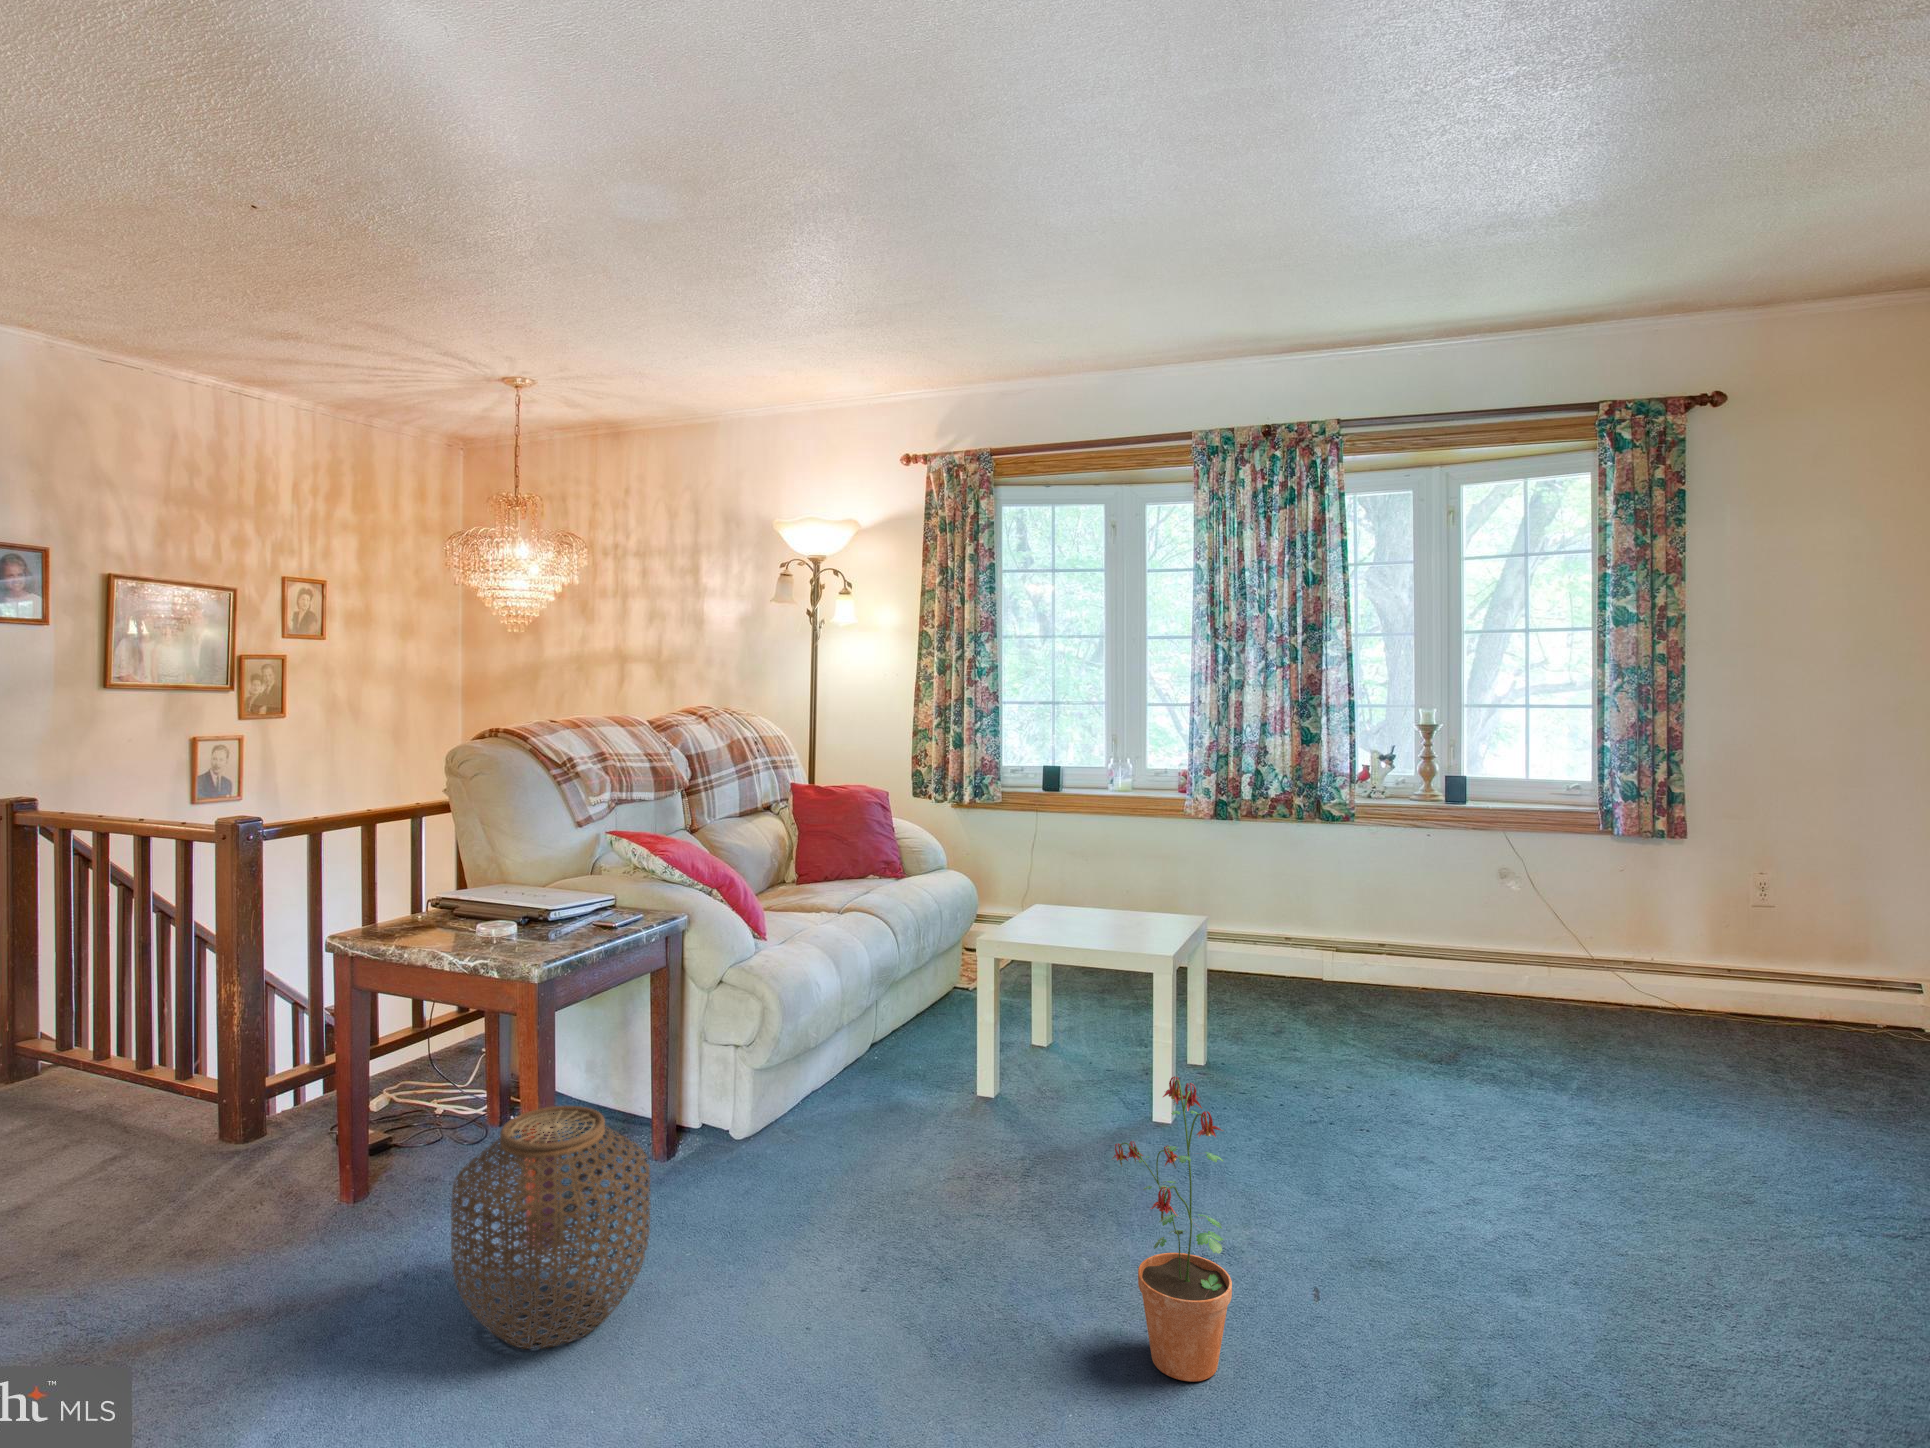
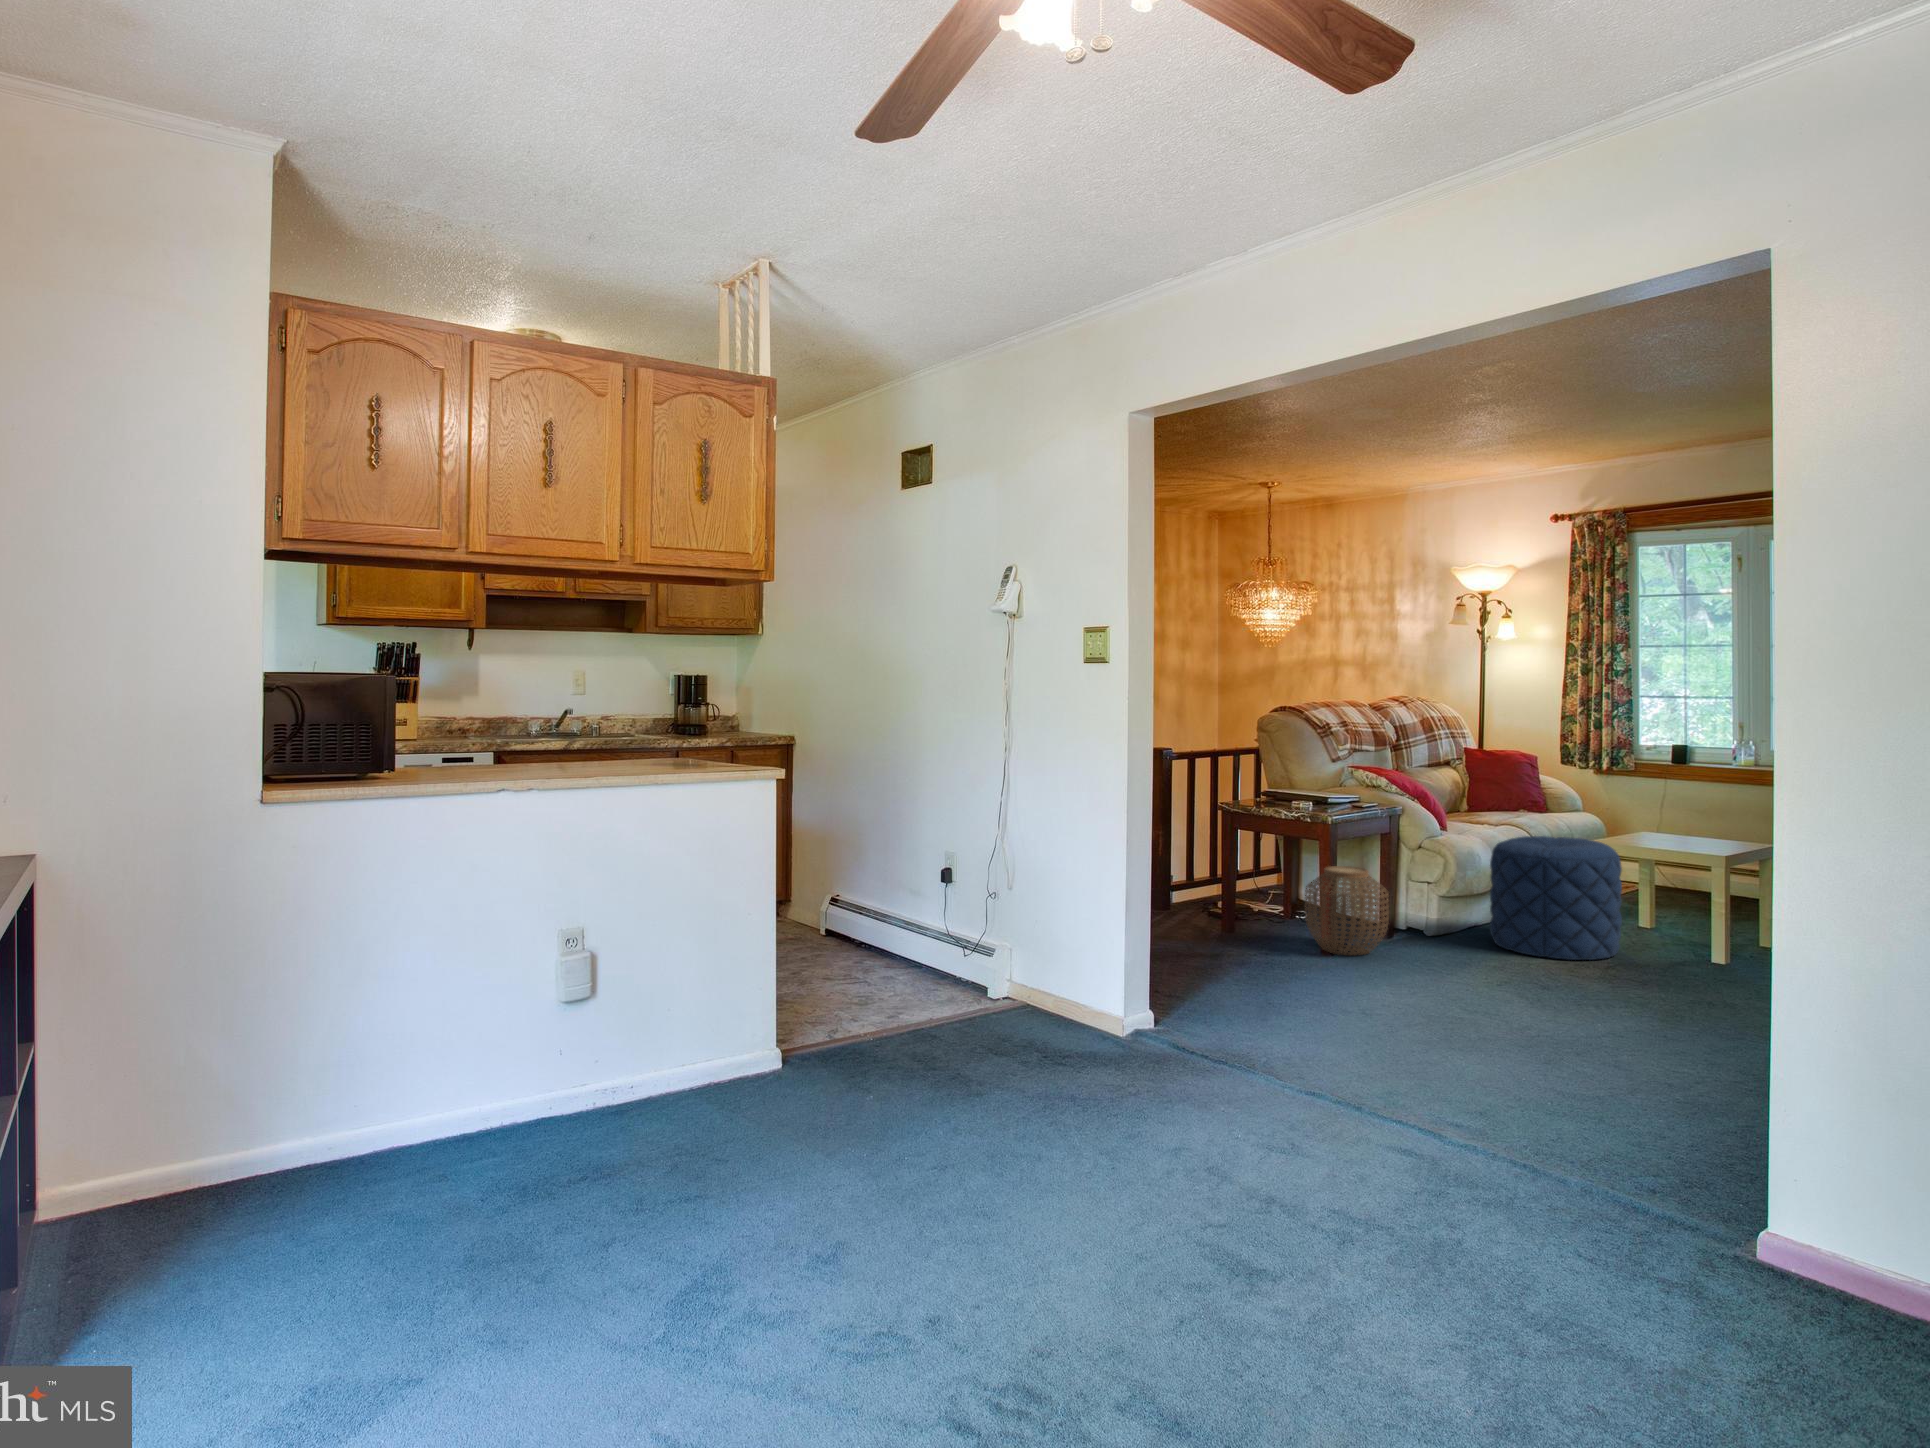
pouf: none [849,965,1070,1237] -> present [1490,836,1622,960]
potted plant: present [1113,1076,1232,1381] -> none [1618,870,1677,998]

